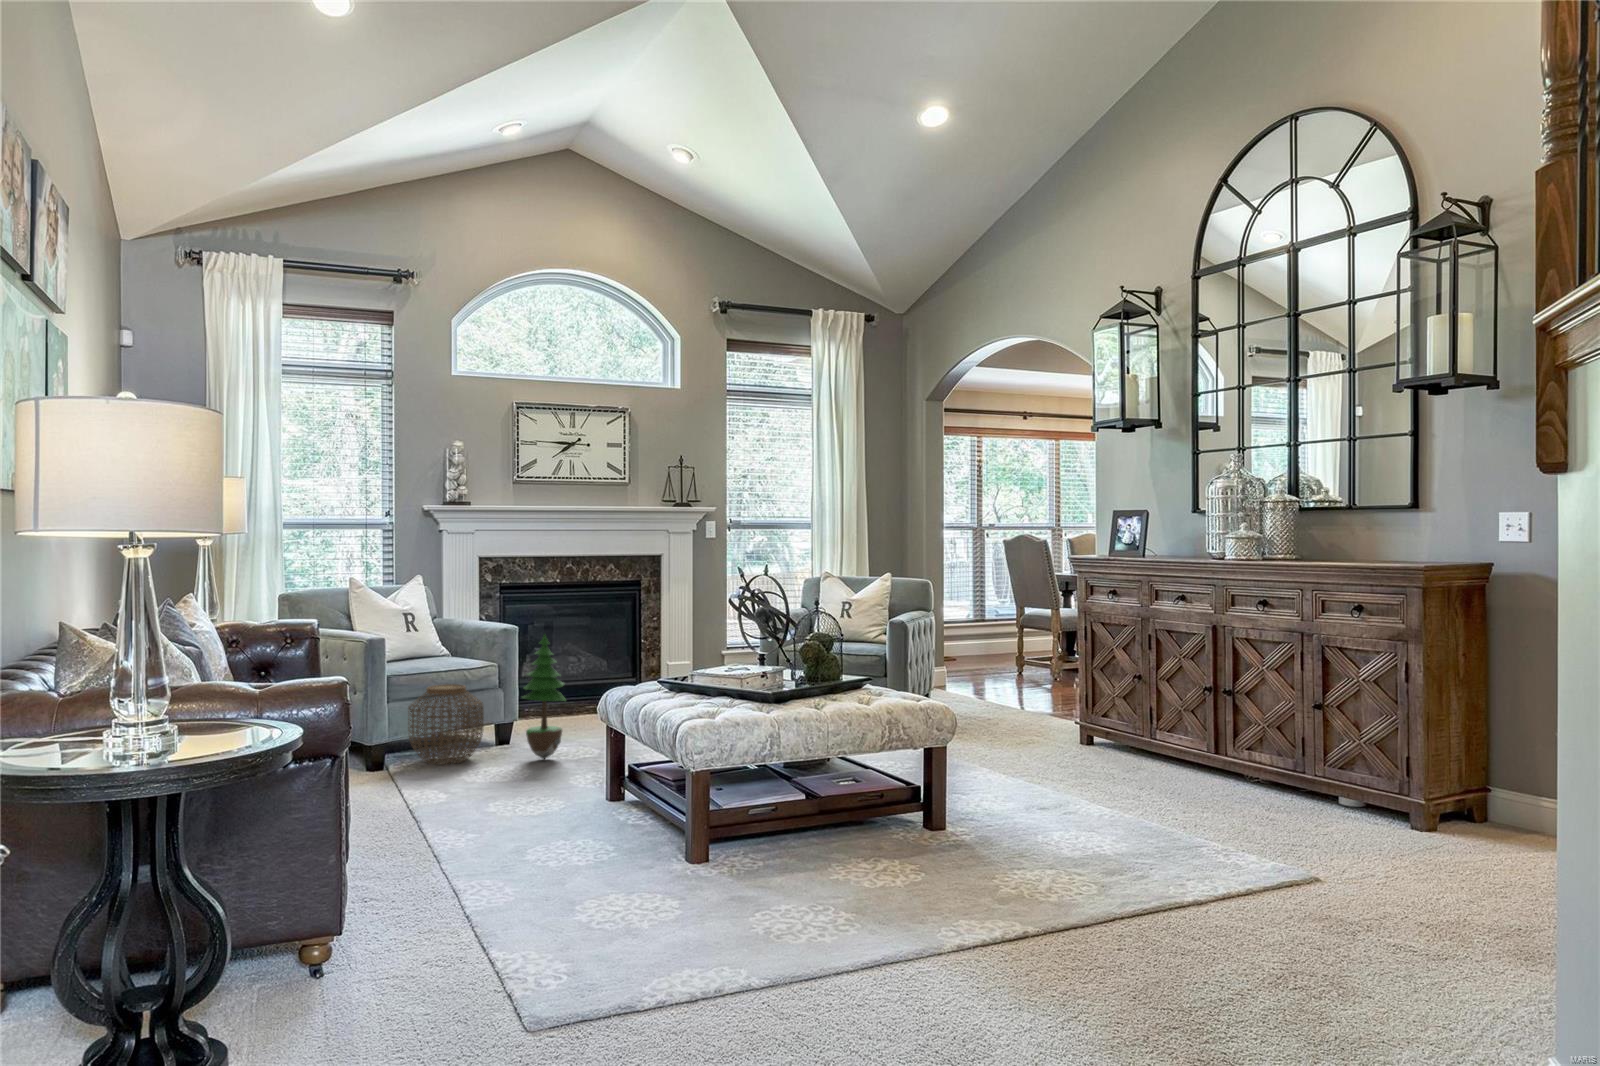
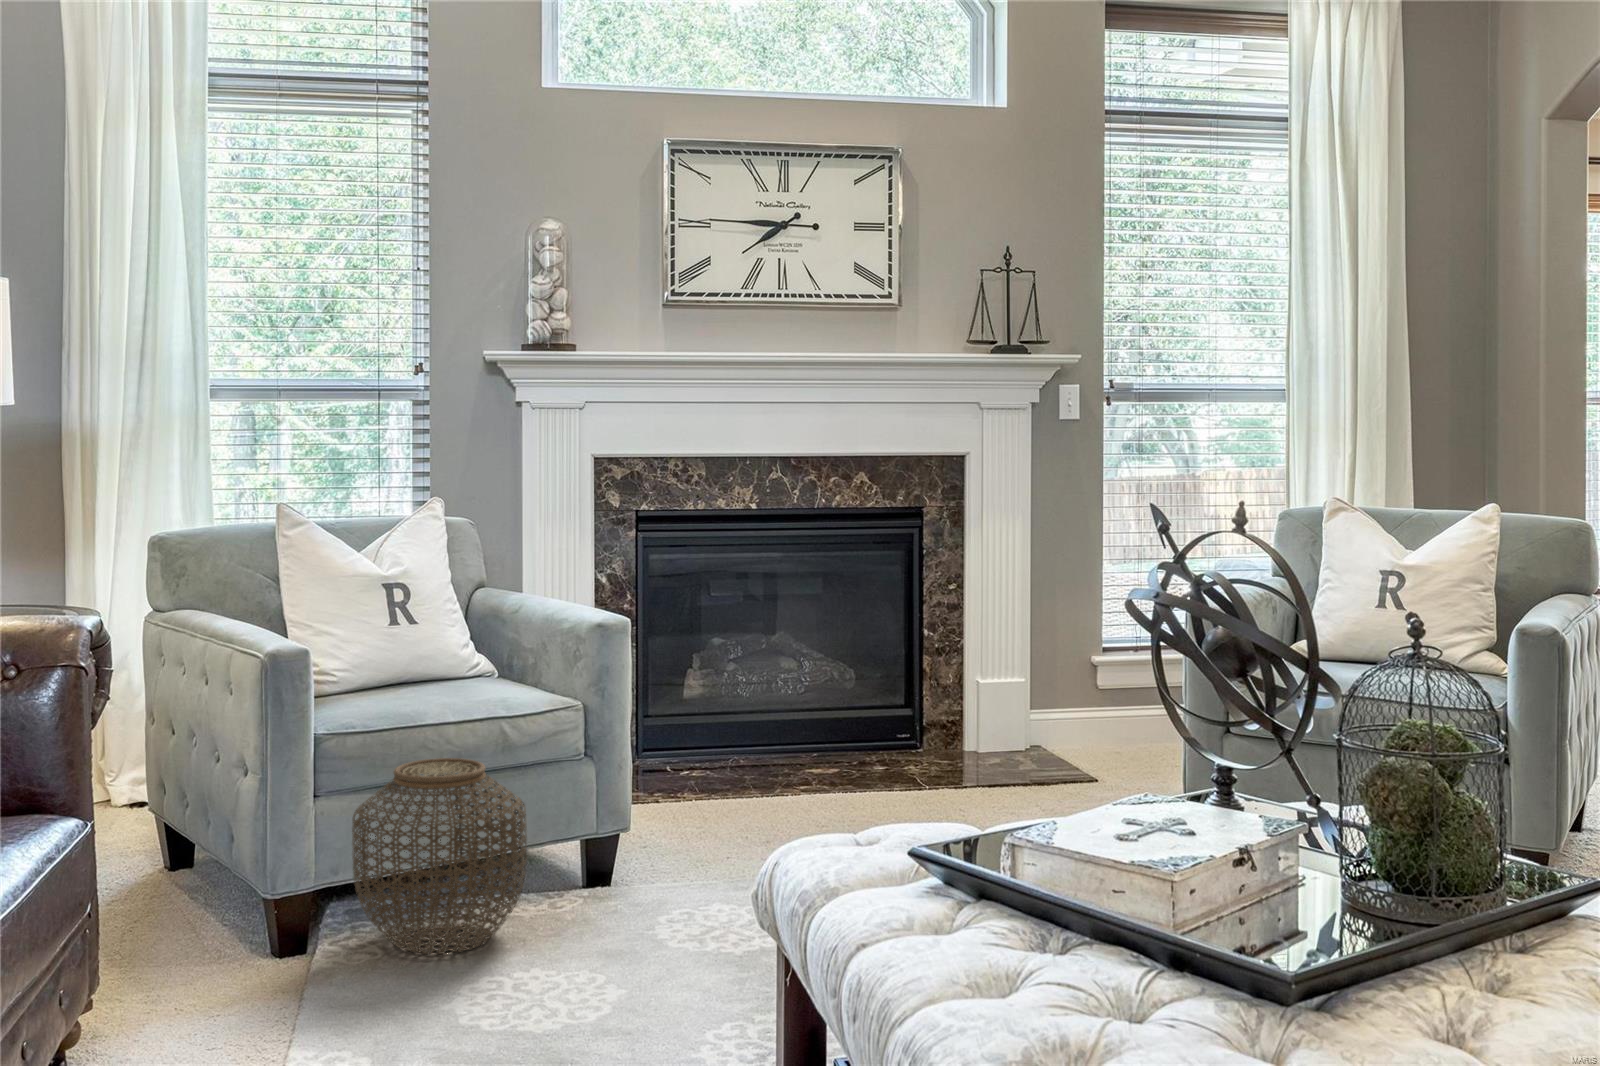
potted tree: present [522,635,566,759] -> none [604,649,716,954]

